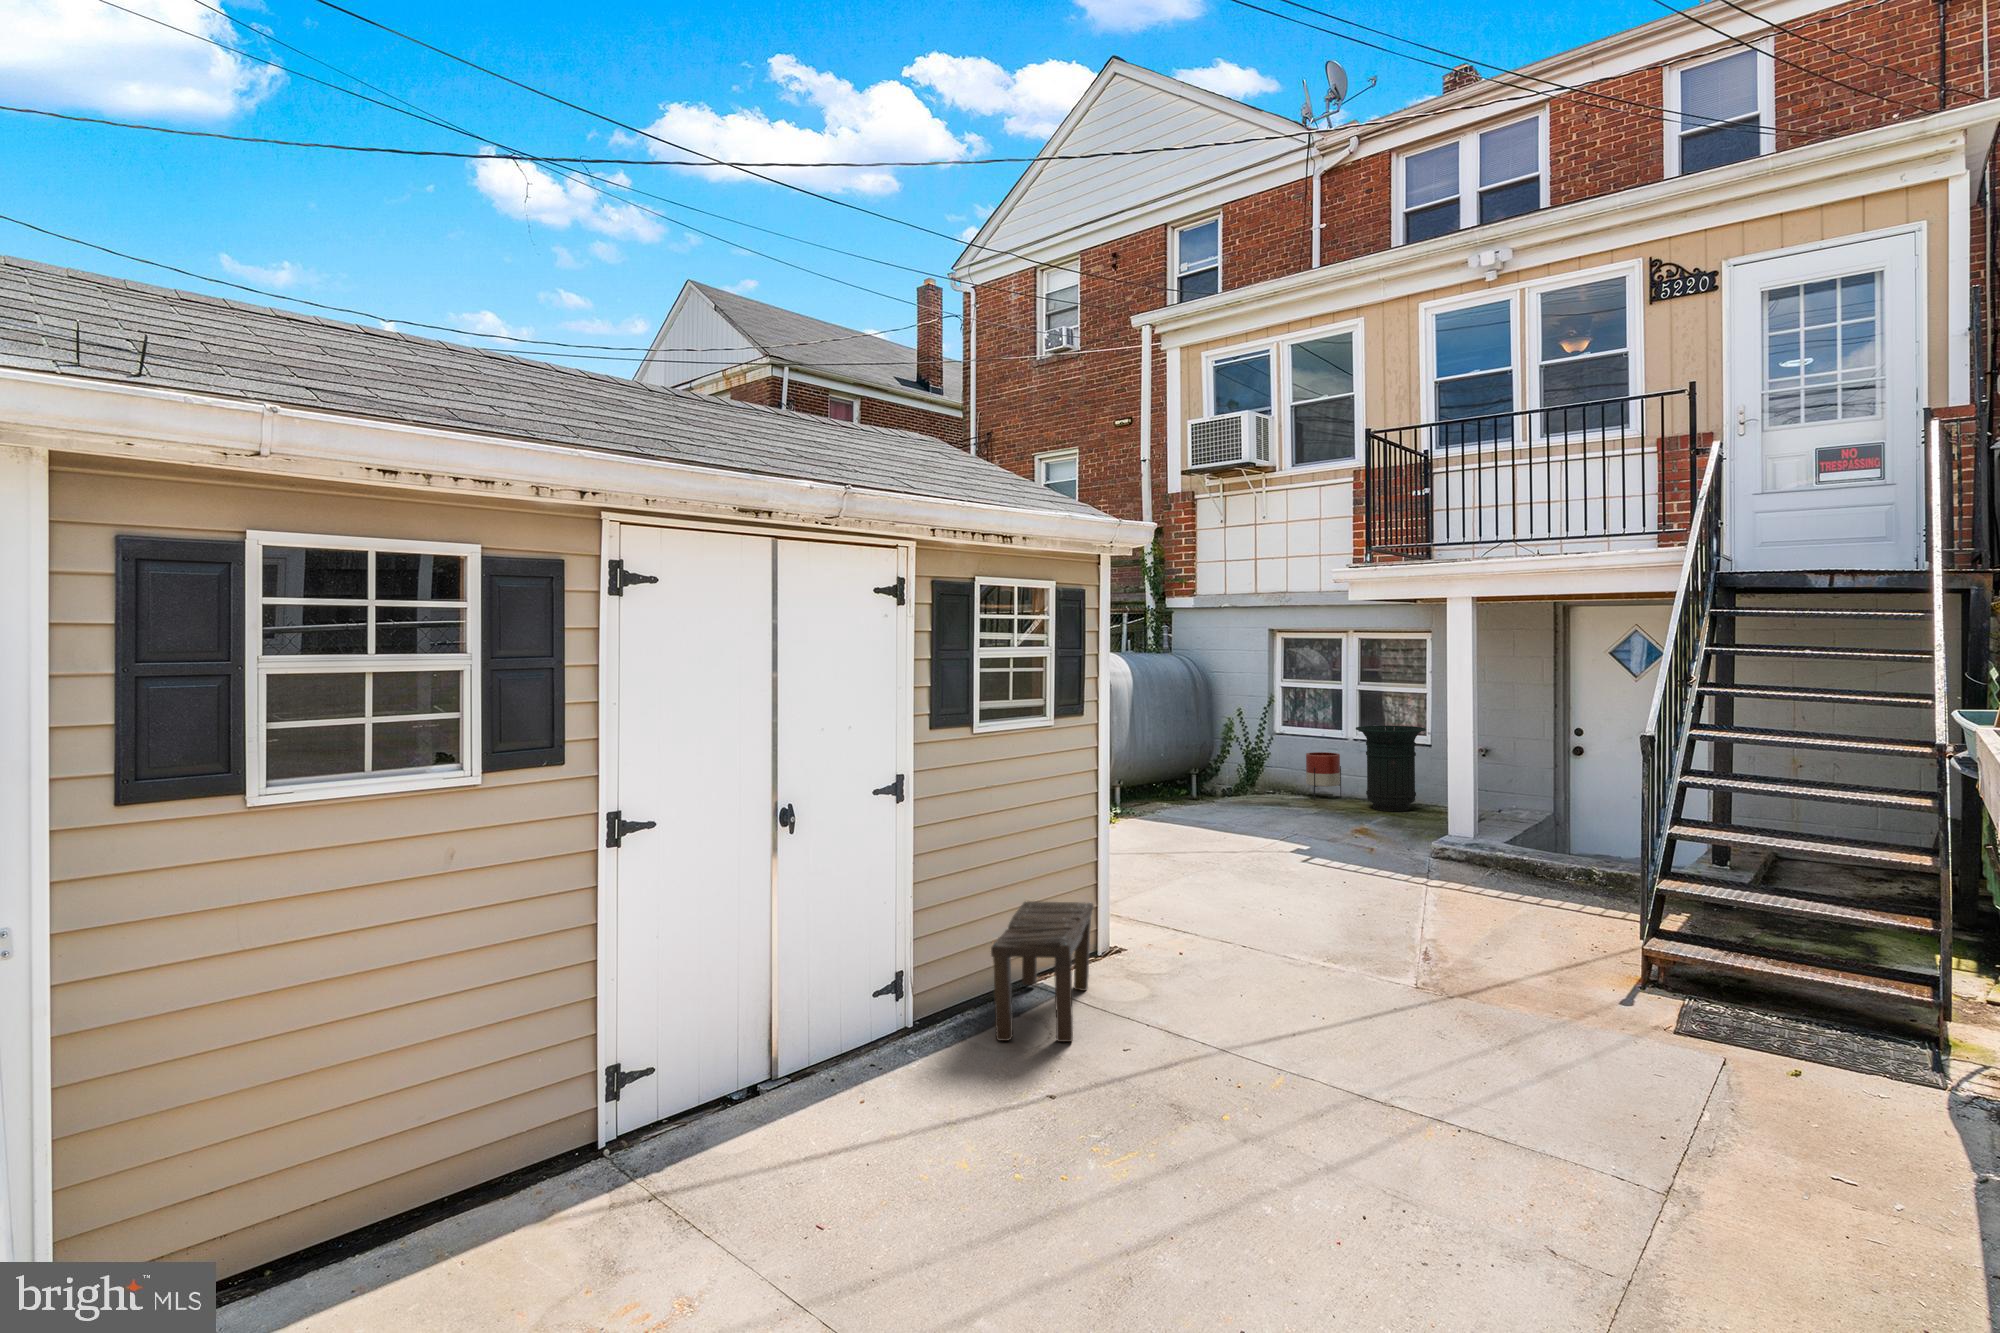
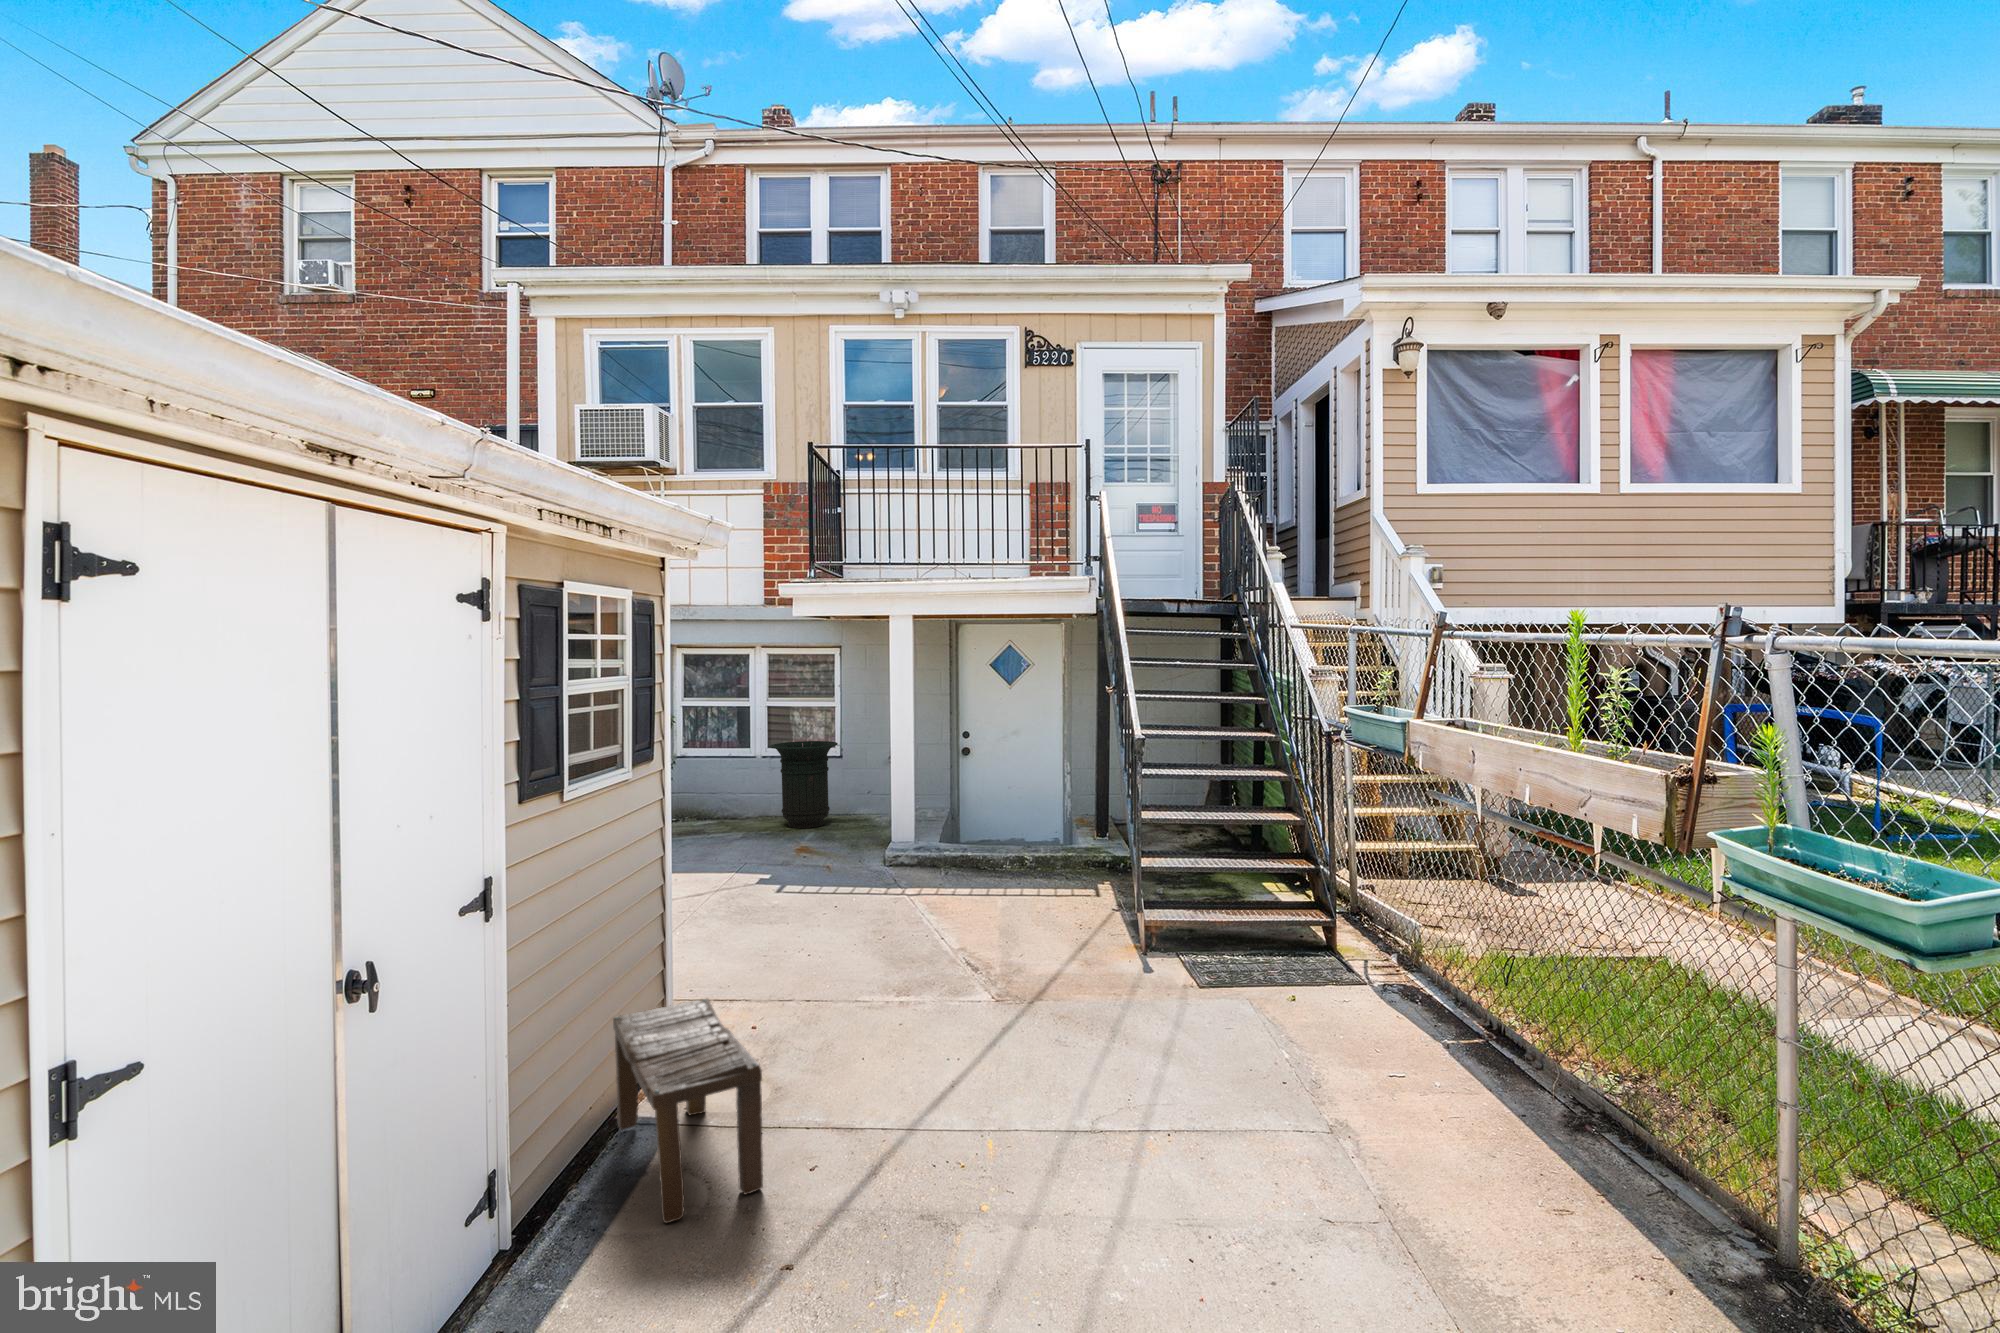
planter: present [1306,752,1341,800] -> none [712,773,749,825]

